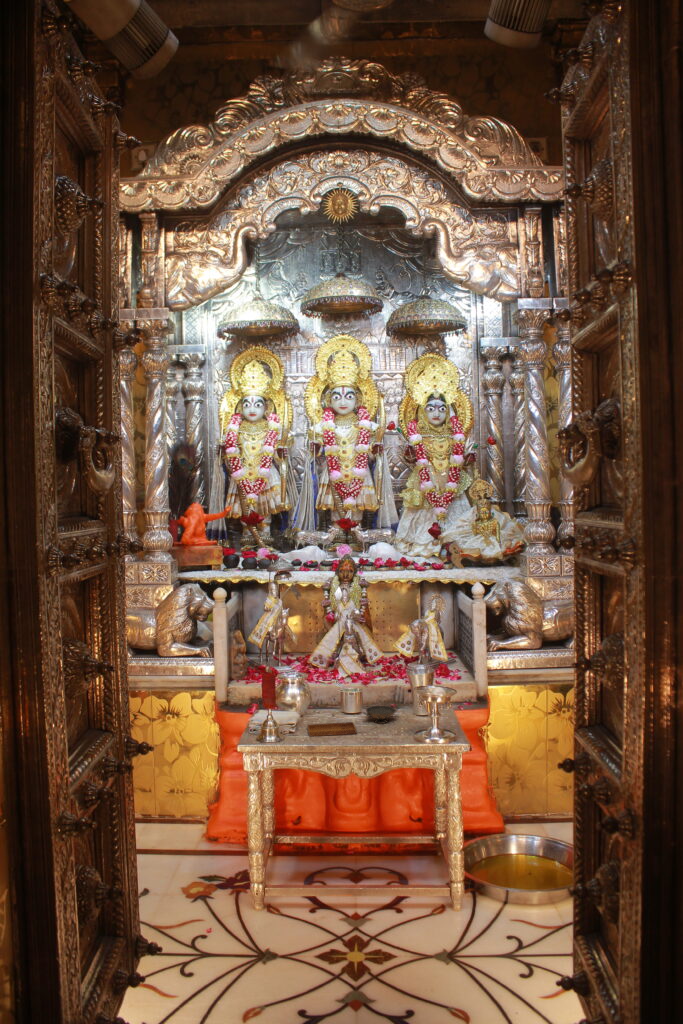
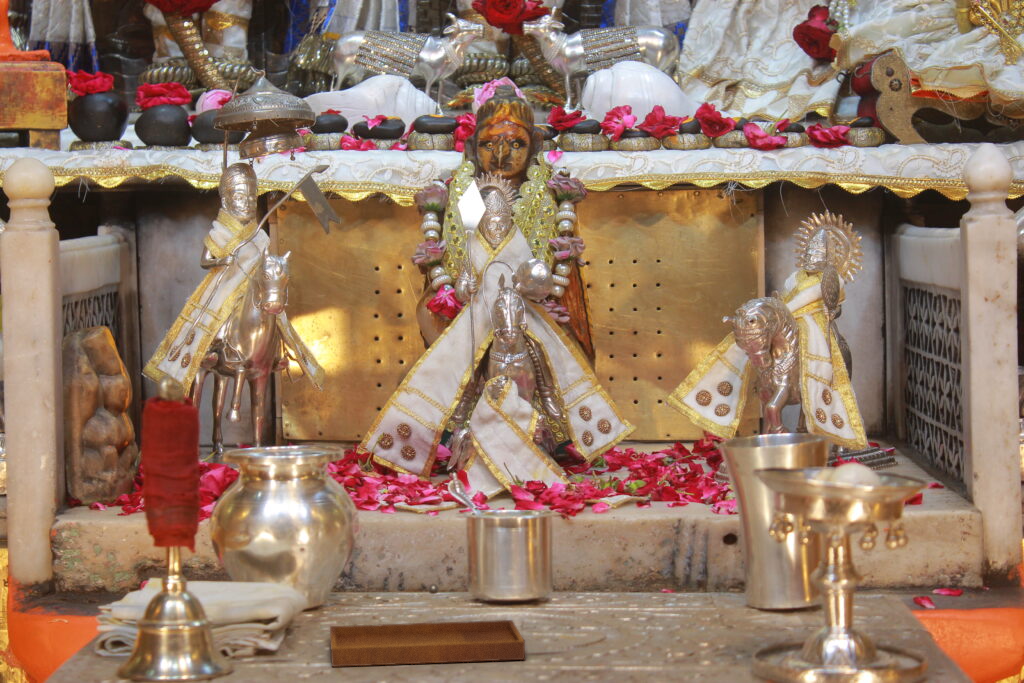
decorative bowl: present [364,706,398,724] -> none [553,566,691,629]

